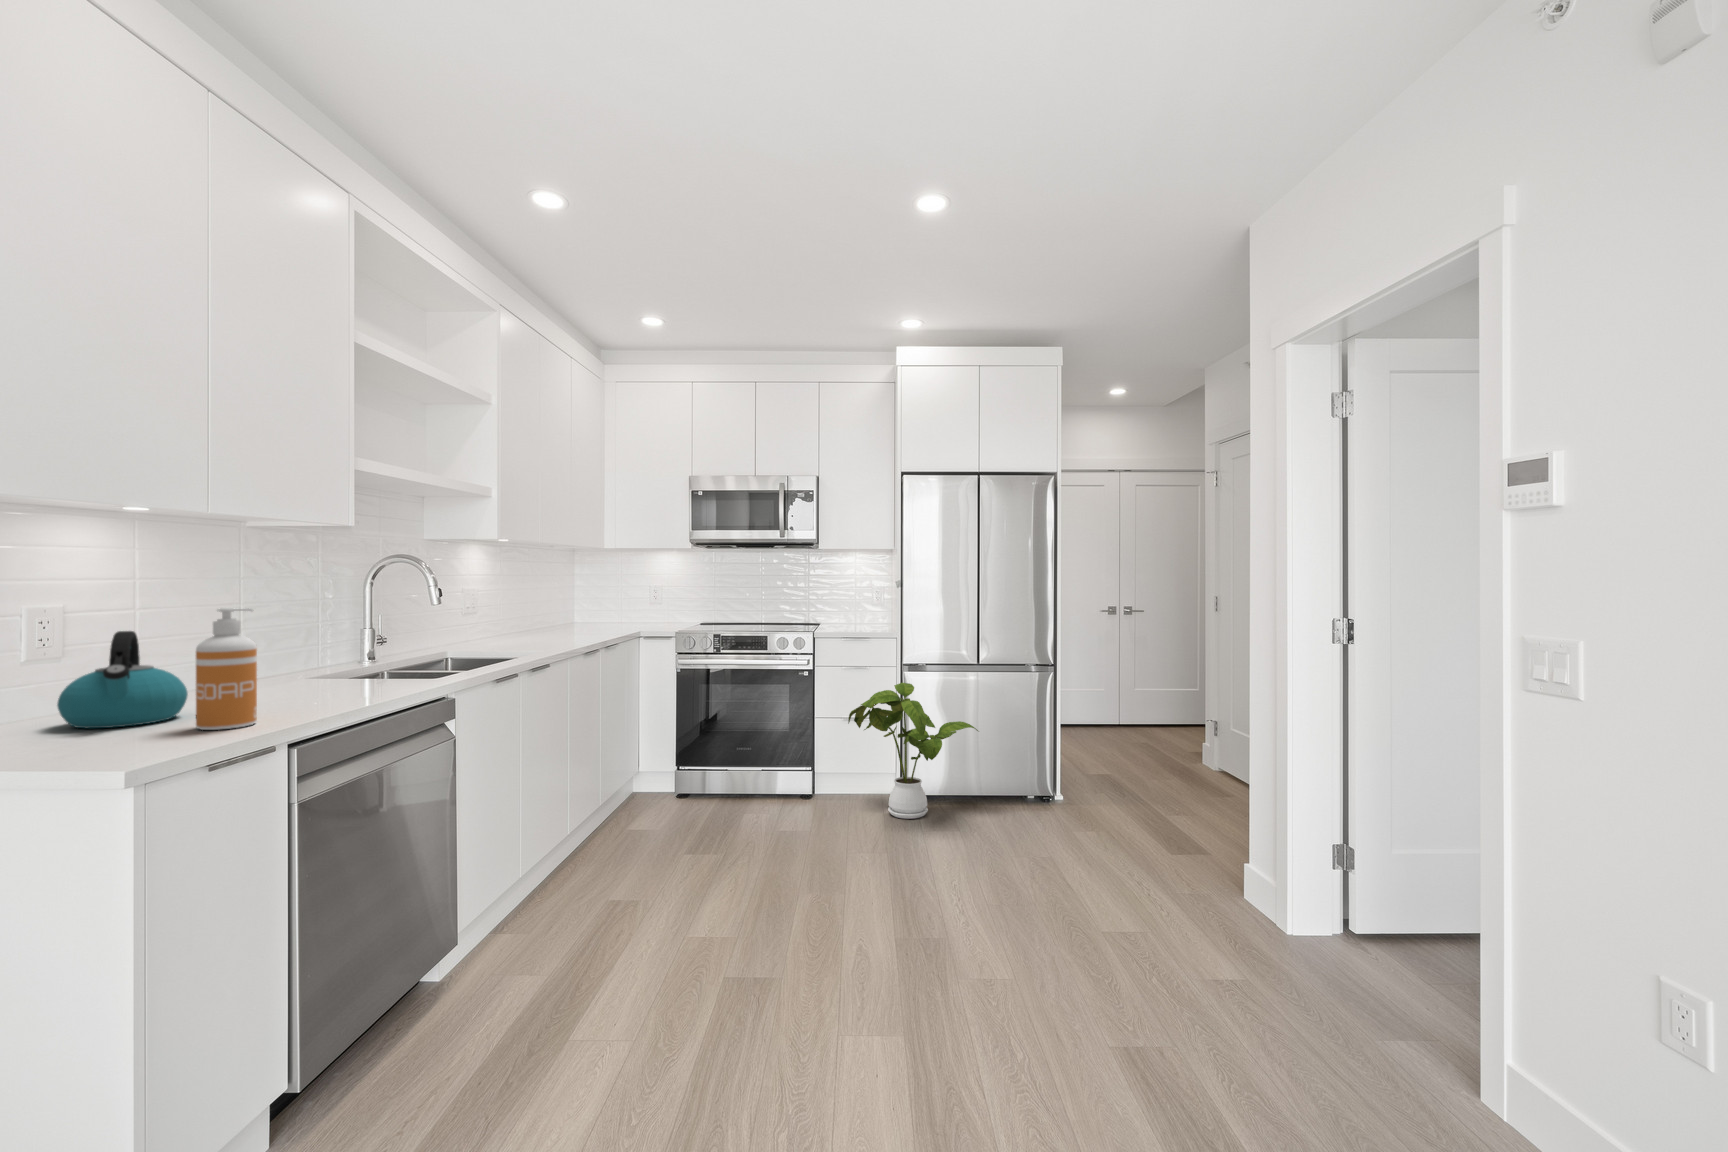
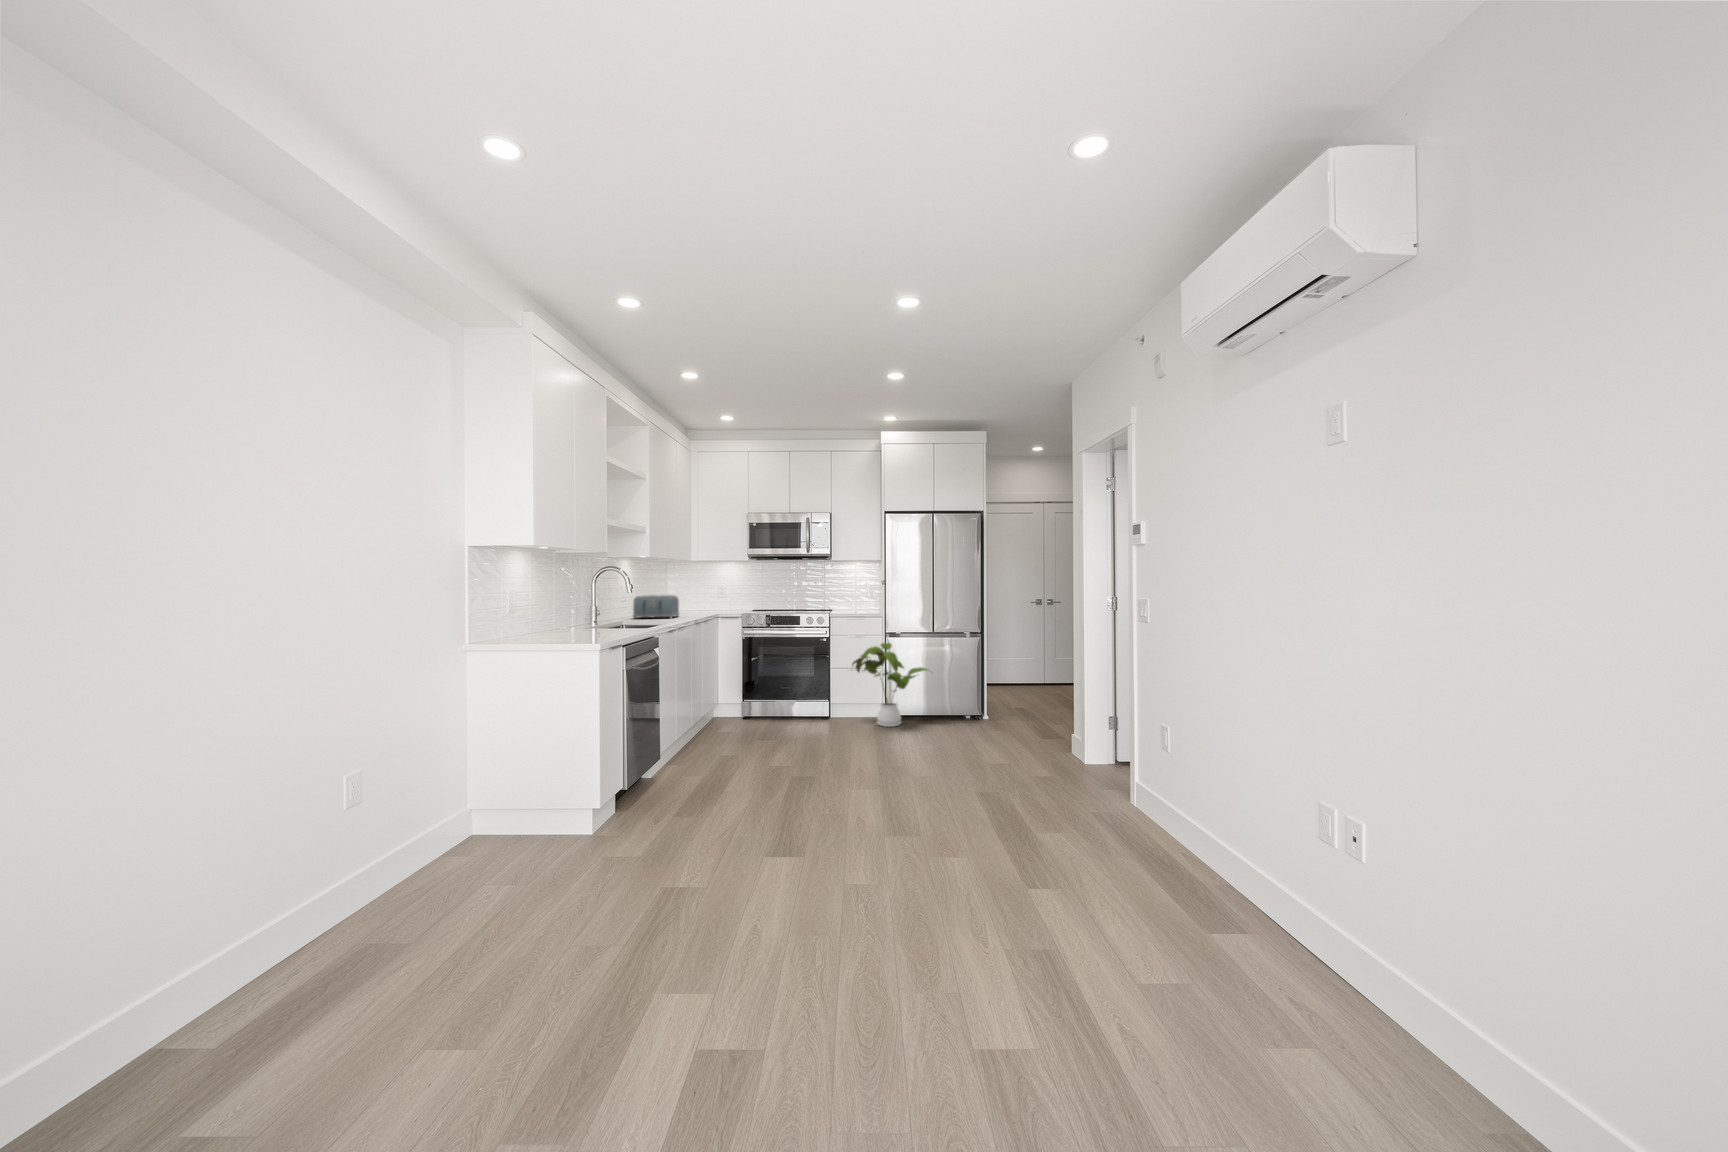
toaster: none [479,604,568,645] -> present [633,595,679,619]
soap dispenser: present [196,608,257,730] -> none [586,590,607,639]
kettle: present [57,631,188,728] -> none [526,600,570,639]

